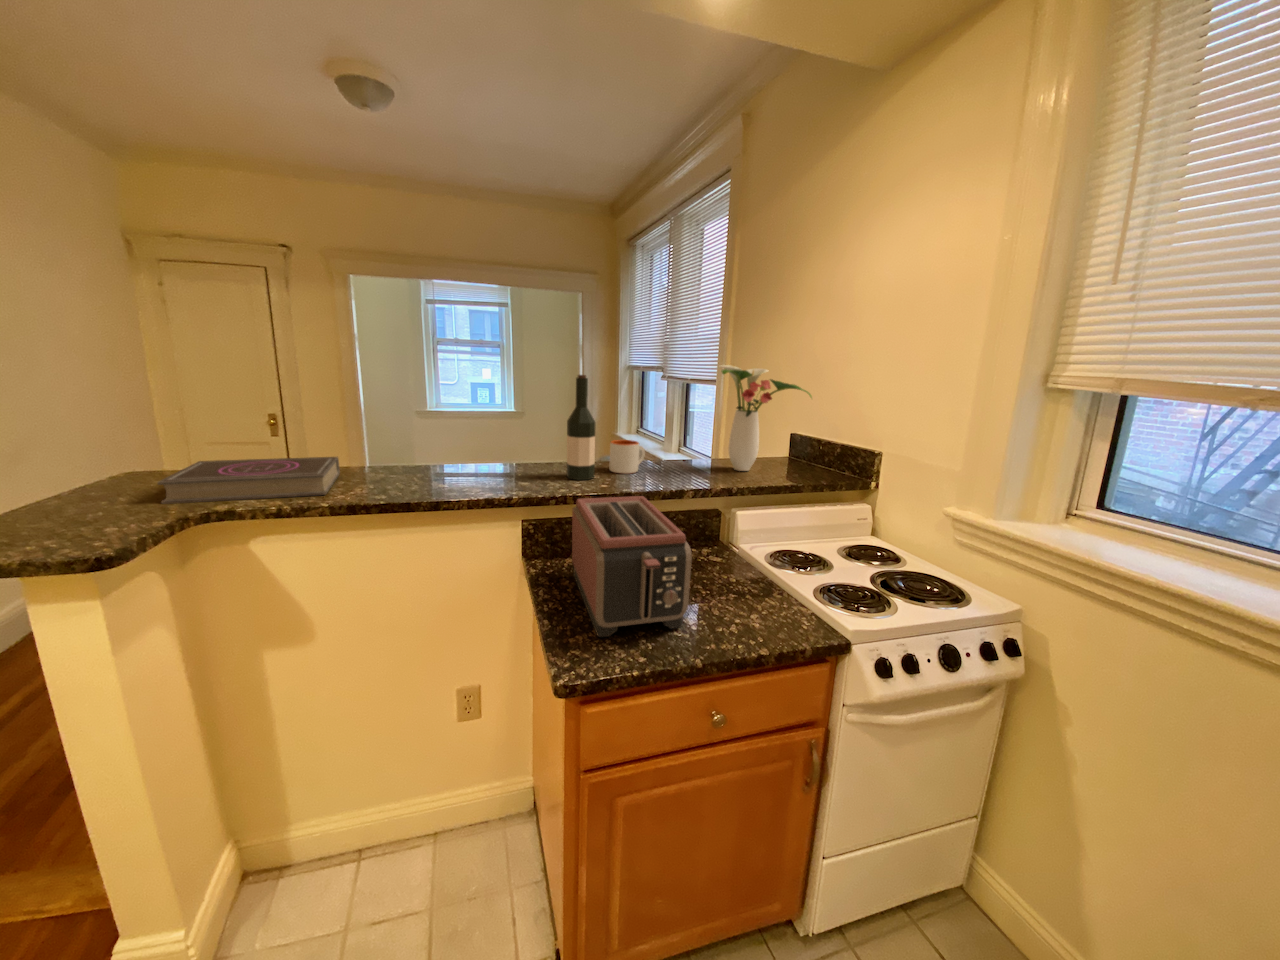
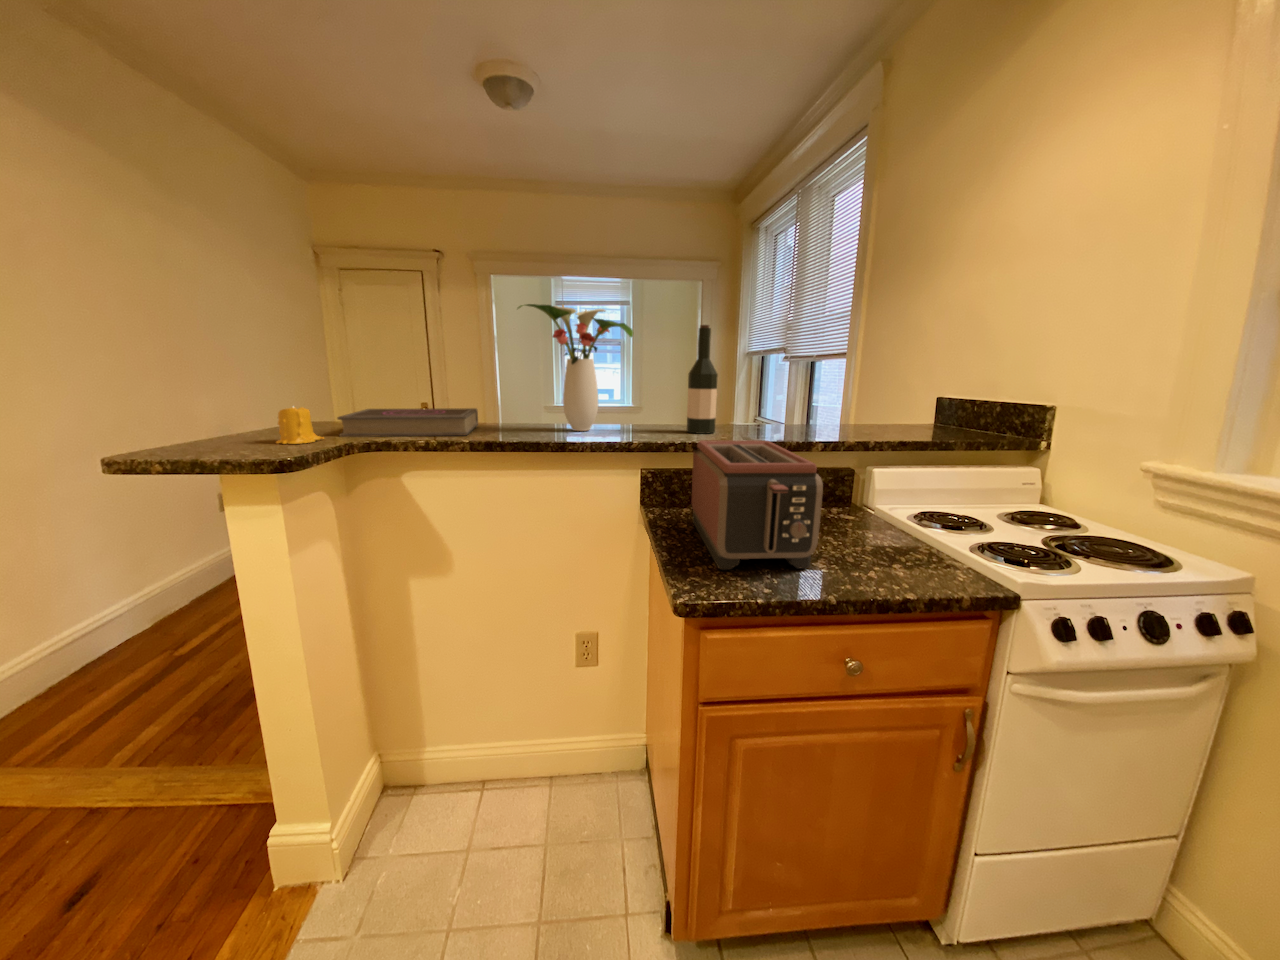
flower arrangement: present [717,365,812,471] -> present [518,304,633,431]
mug: present [610,440,645,474] -> none [730,398,769,431]
candle: none [71,476,141,525] -> present [276,407,324,444]

